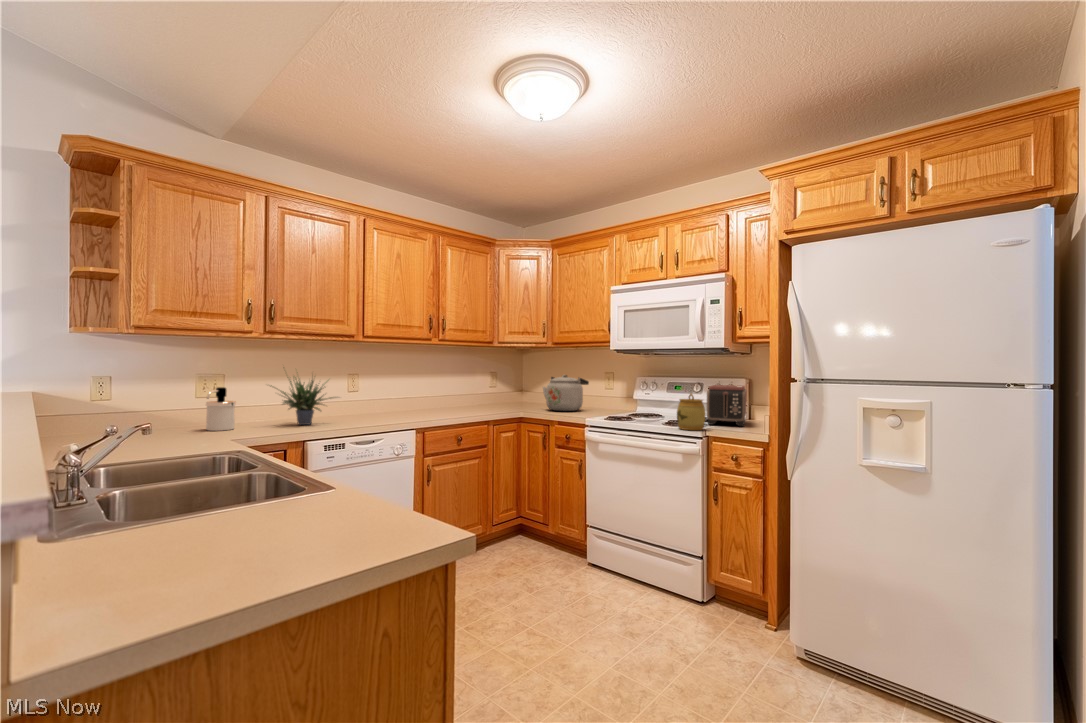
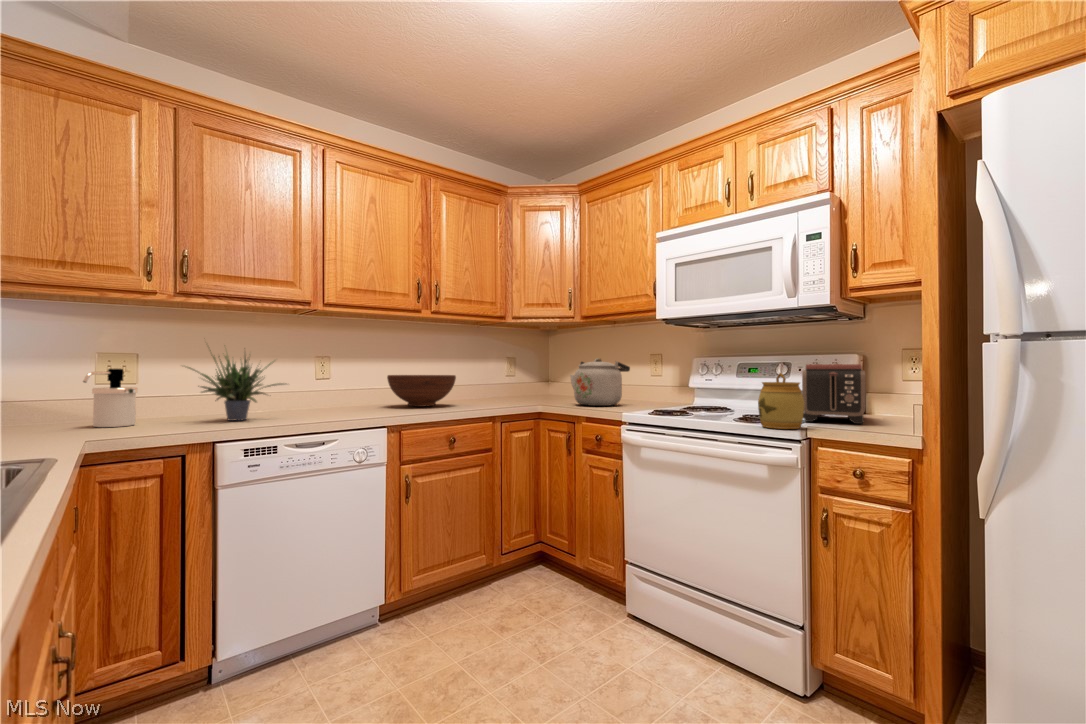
fruit bowl: none [401,386,455,412] -> present [387,375,456,407]

